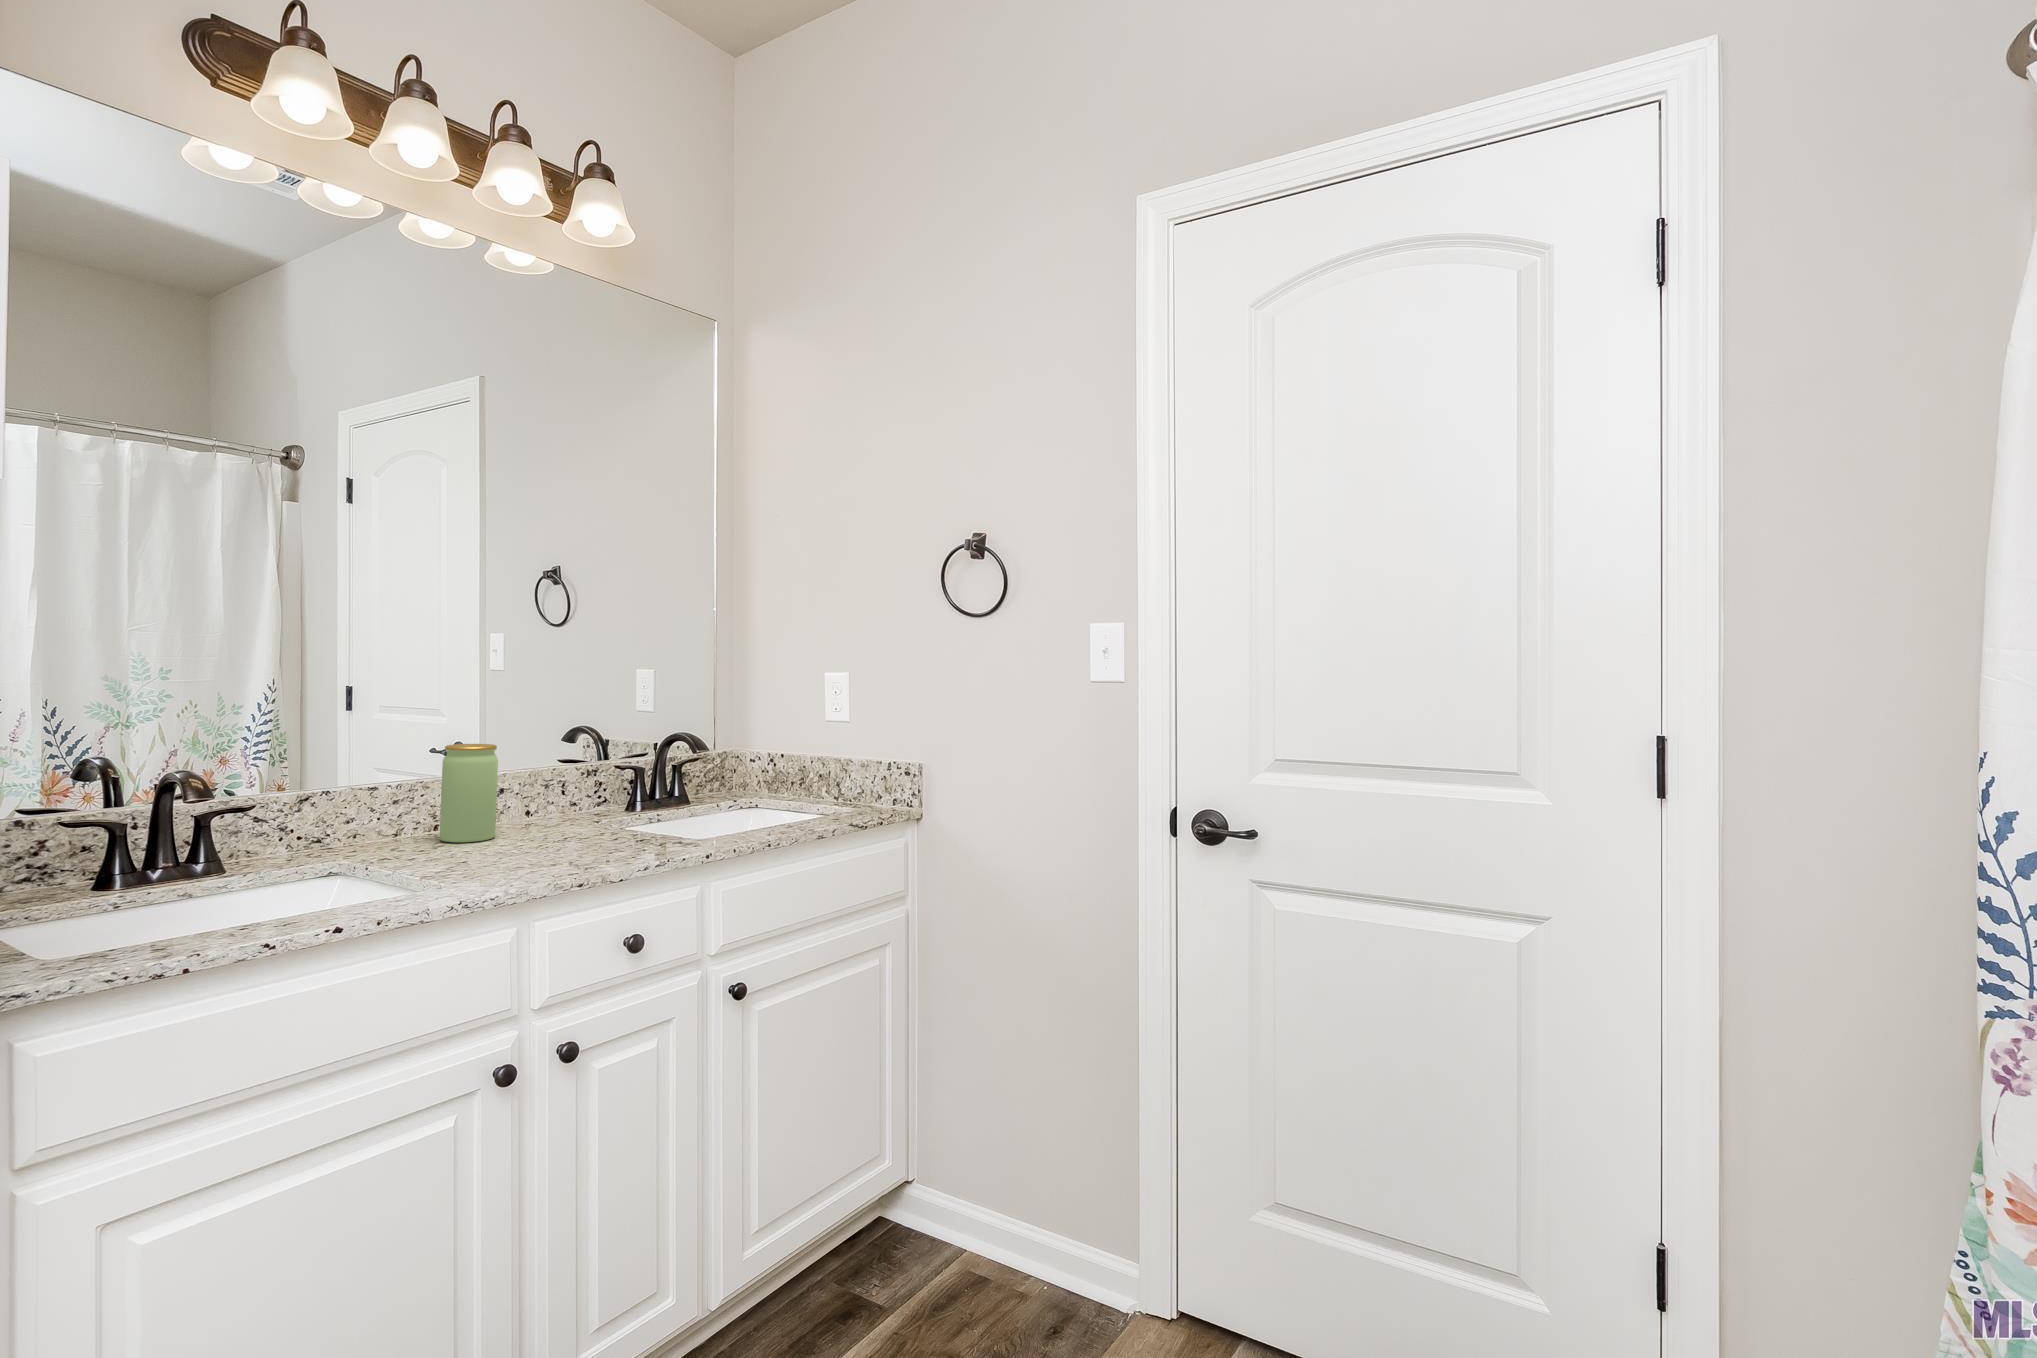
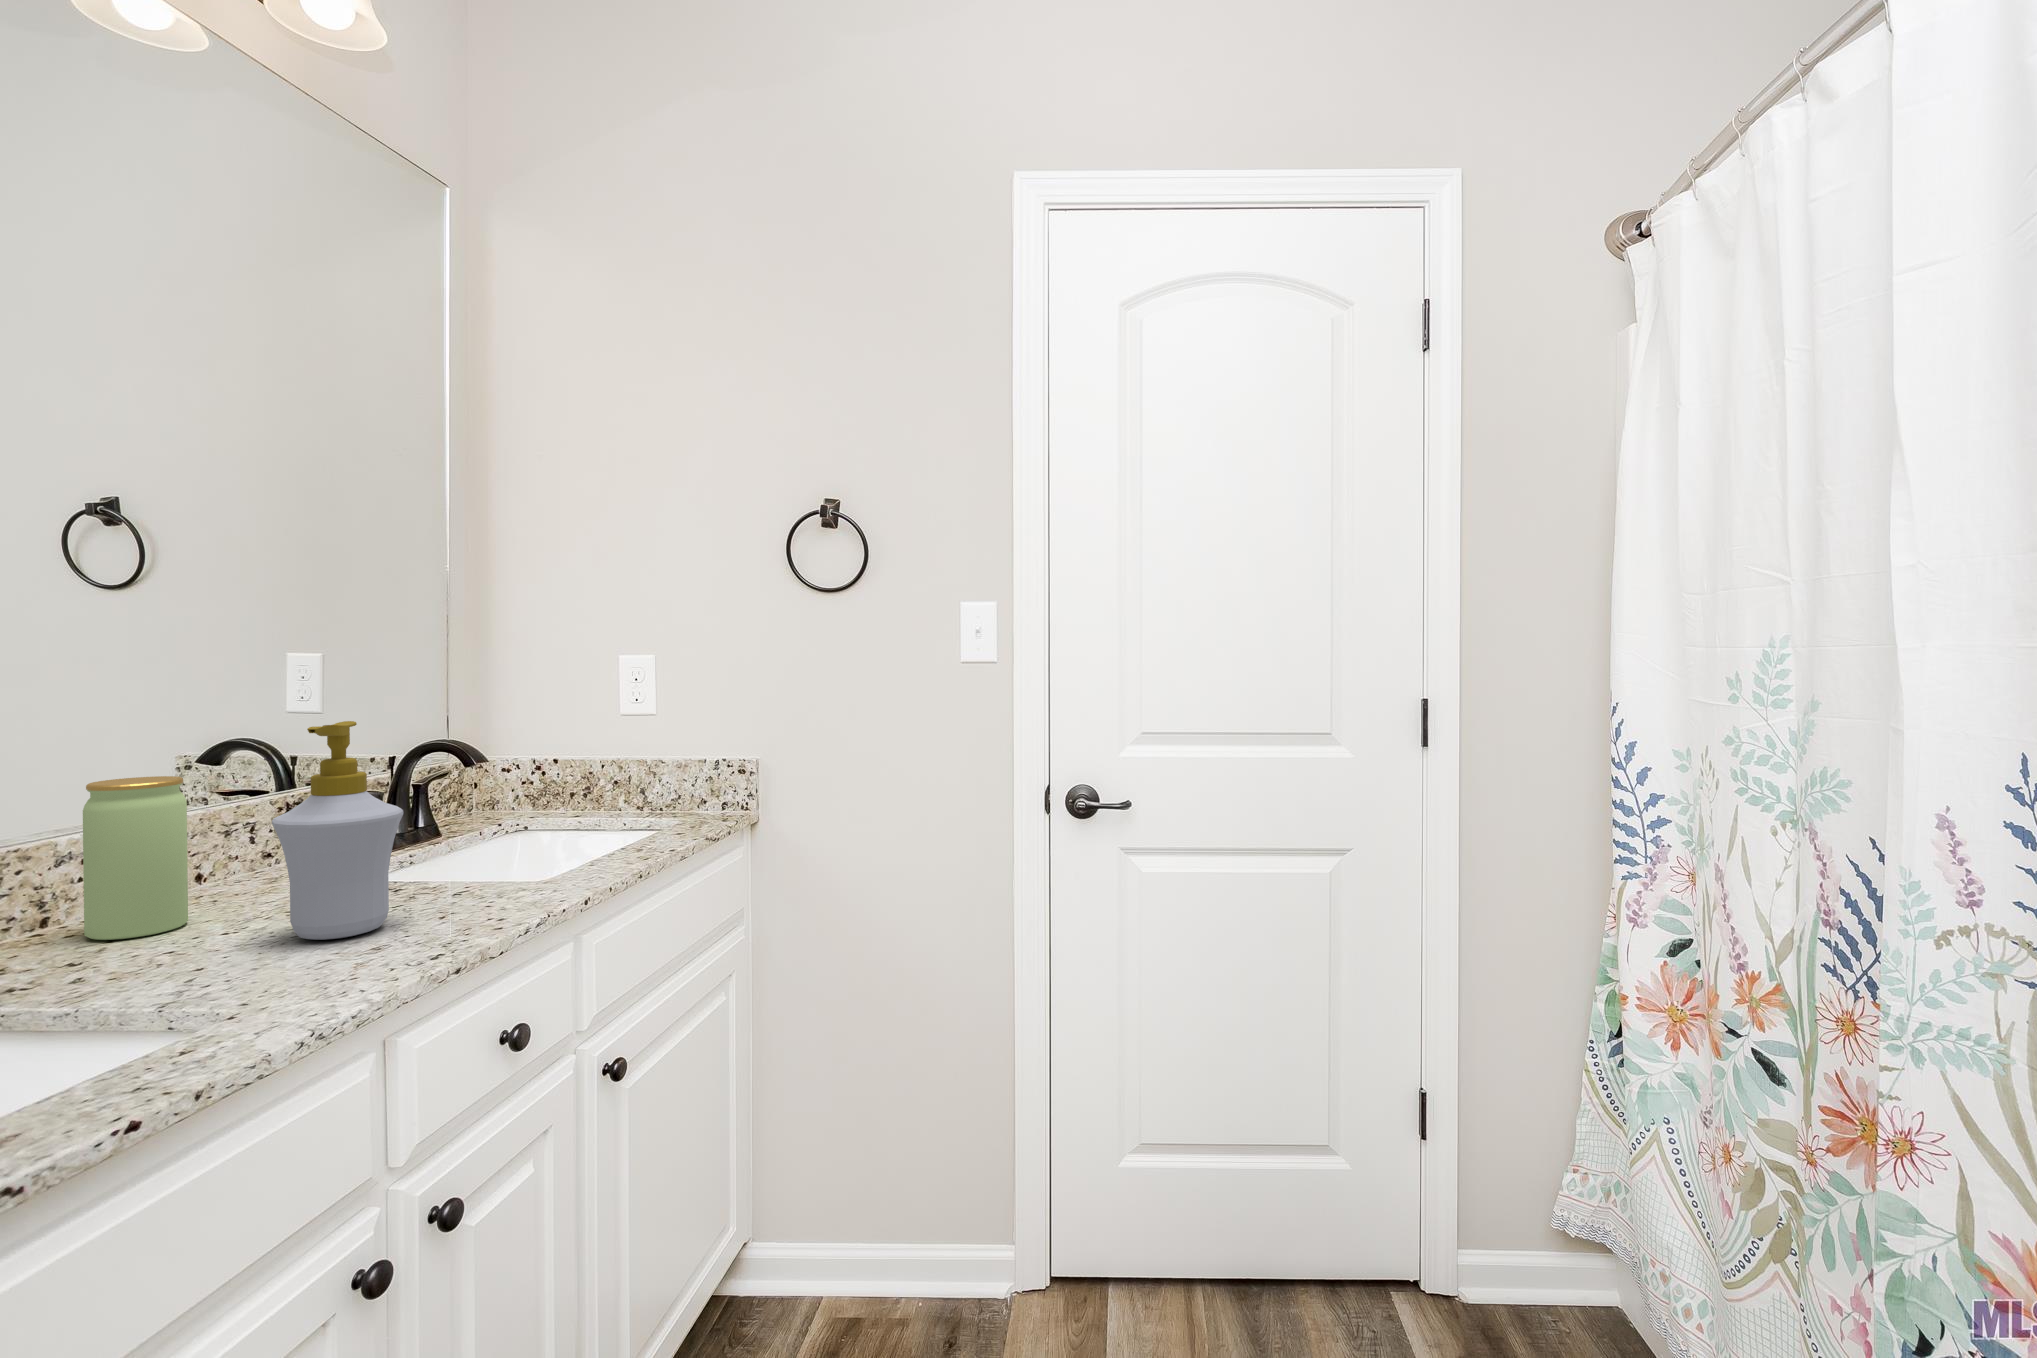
soap bottle: none [514,716,592,856] -> present [272,721,403,940]

